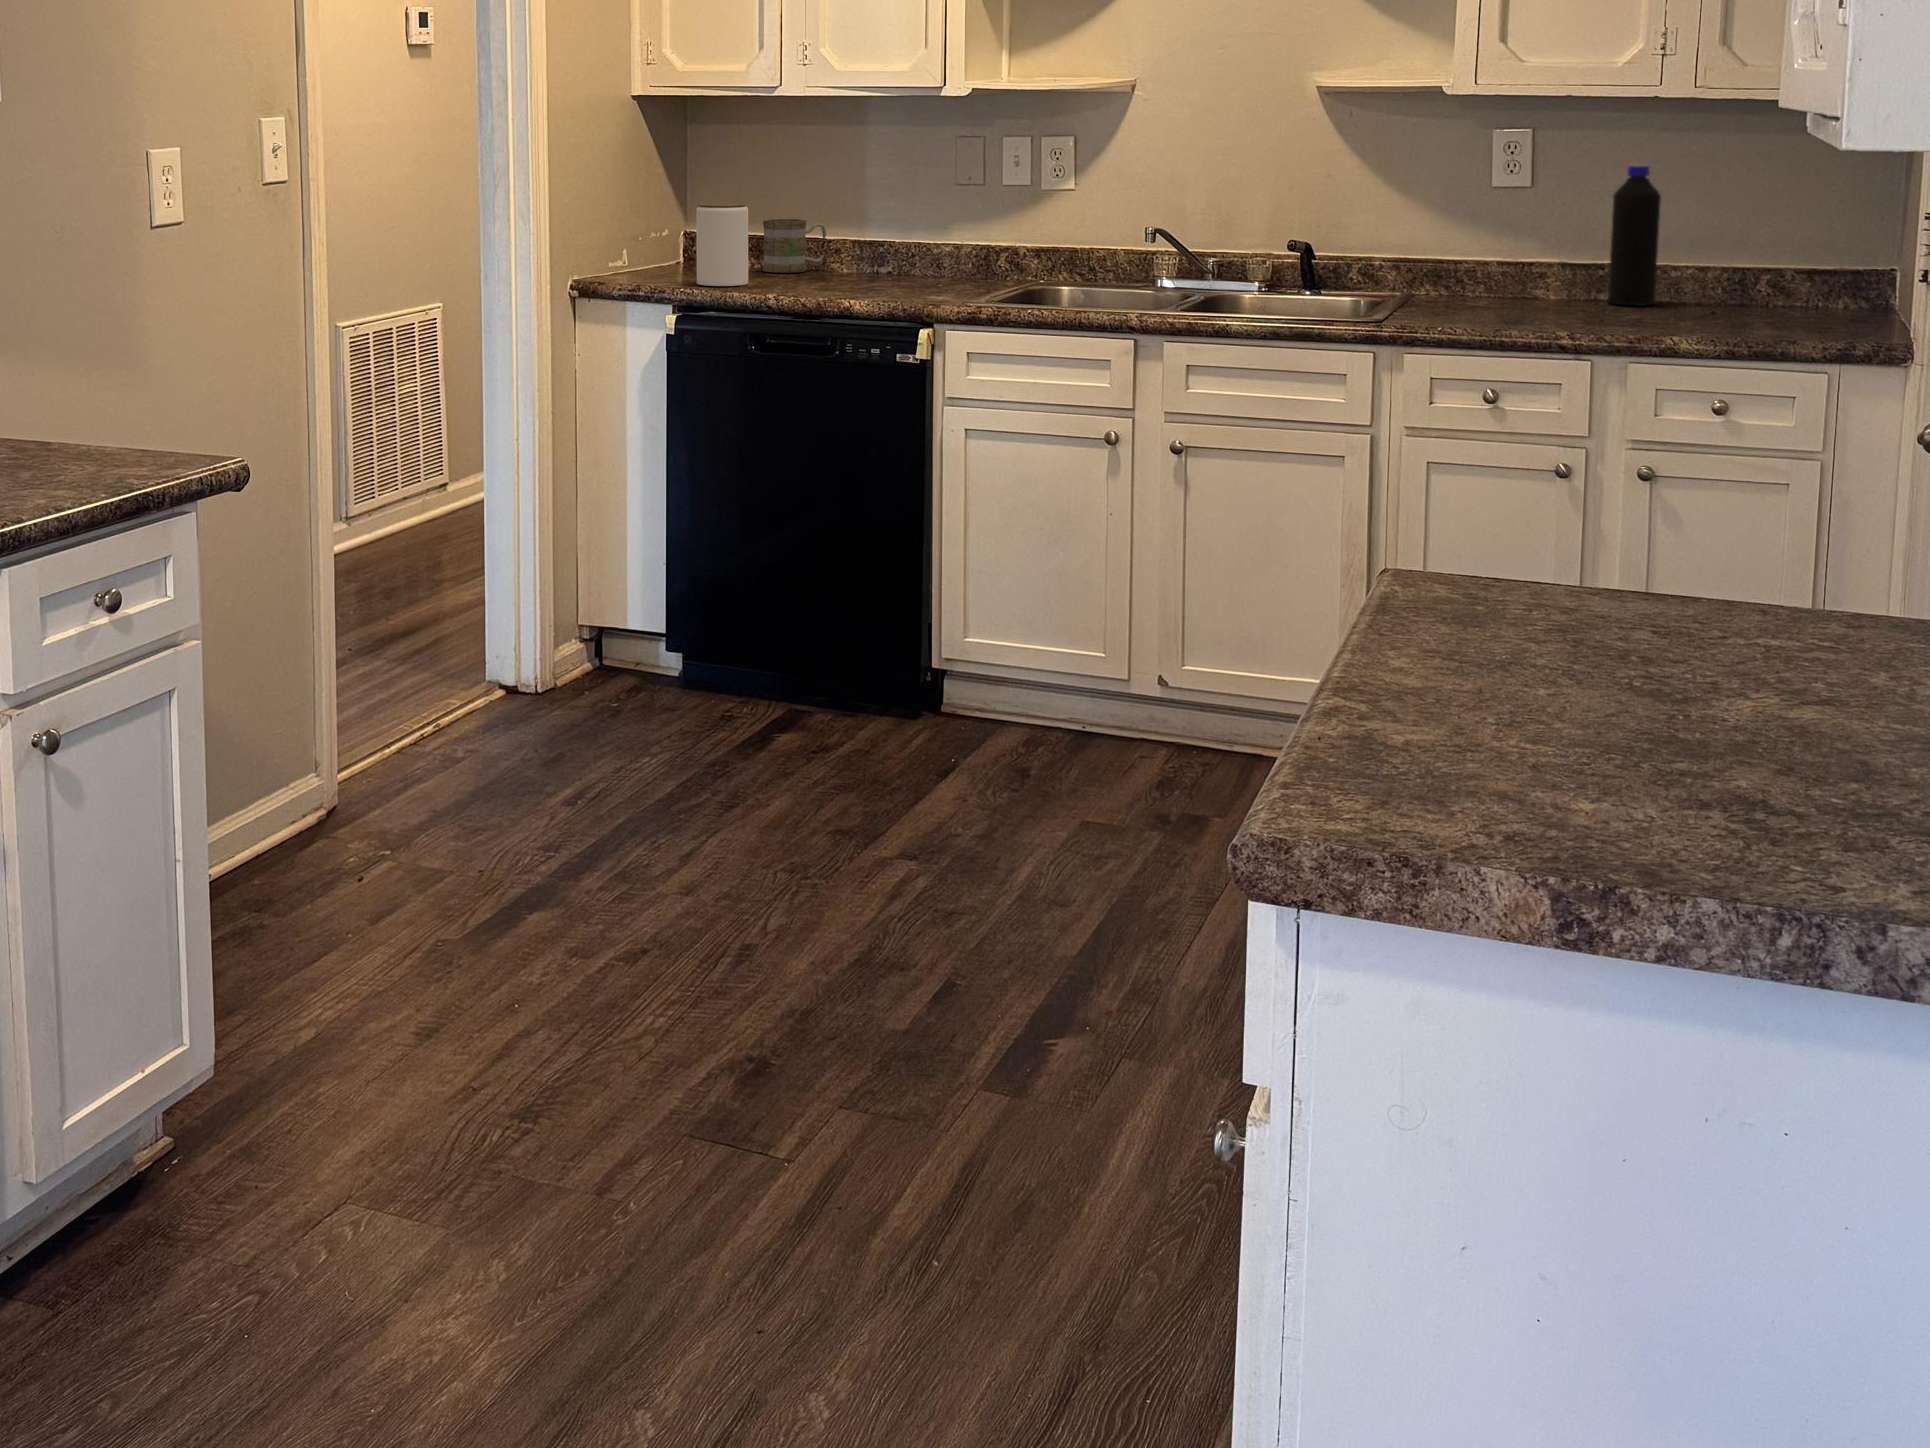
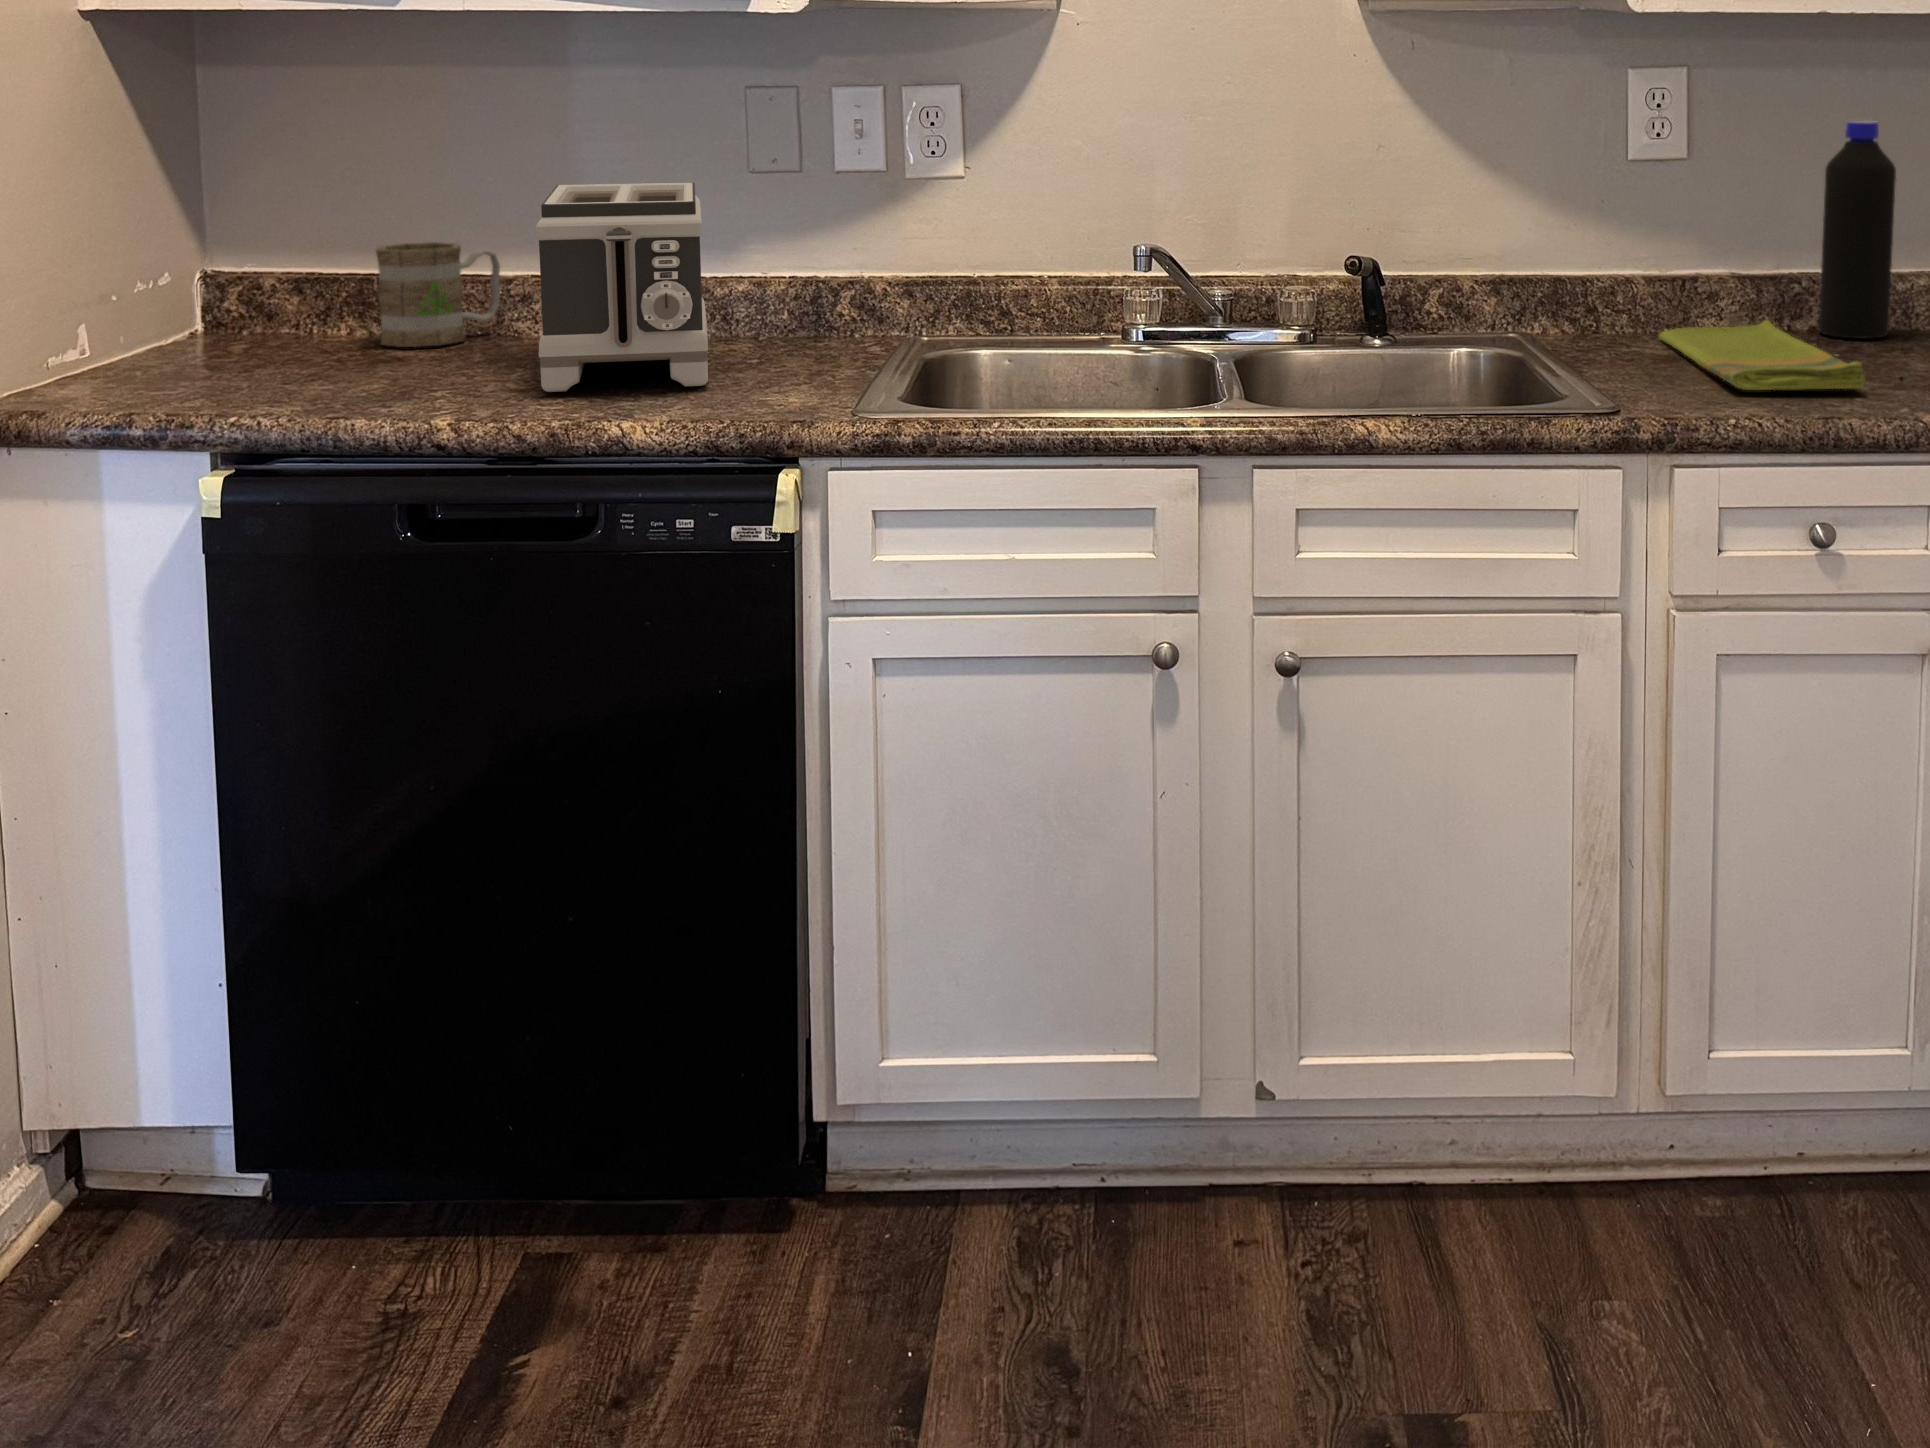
toaster: none [825,188,926,292] -> present [536,183,708,392]
jar: present [696,203,748,286] -> none [244,224,365,394]
dish towel: none [1471,290,1567,322] -> present [1659,320,1865,390]

